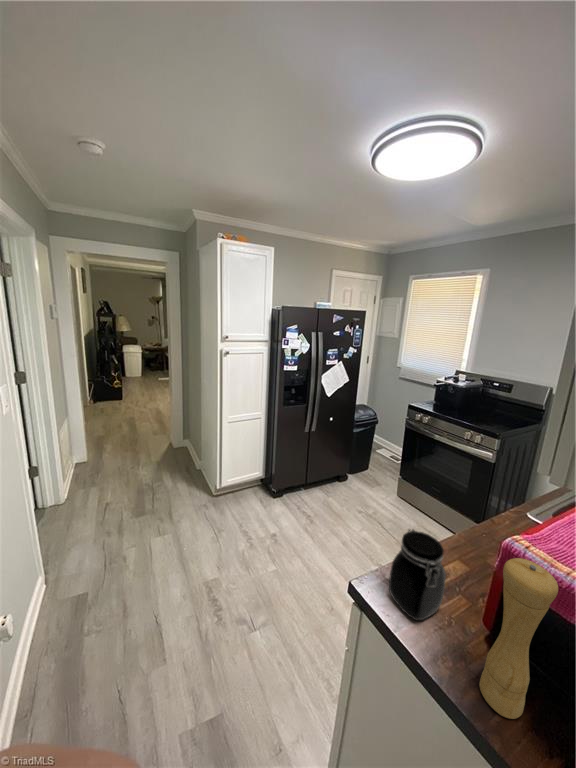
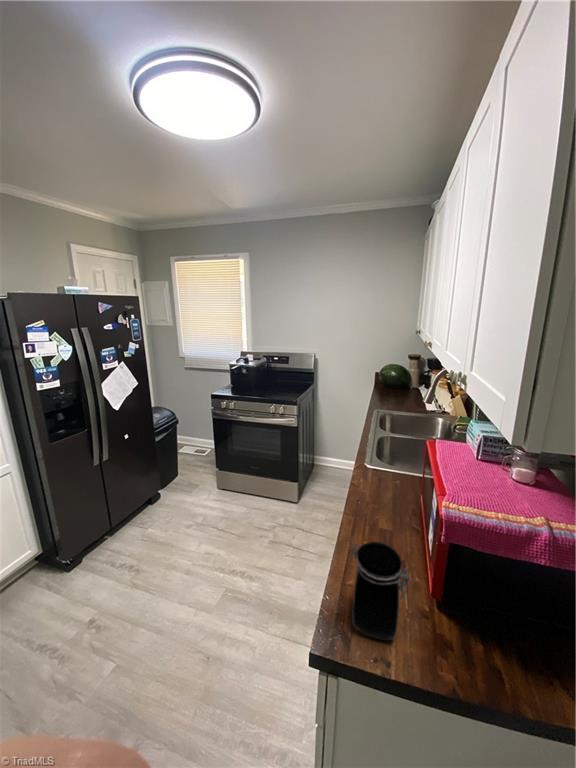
pepper mill: present [479,558,558,719] -> none [466,528,531,675]

